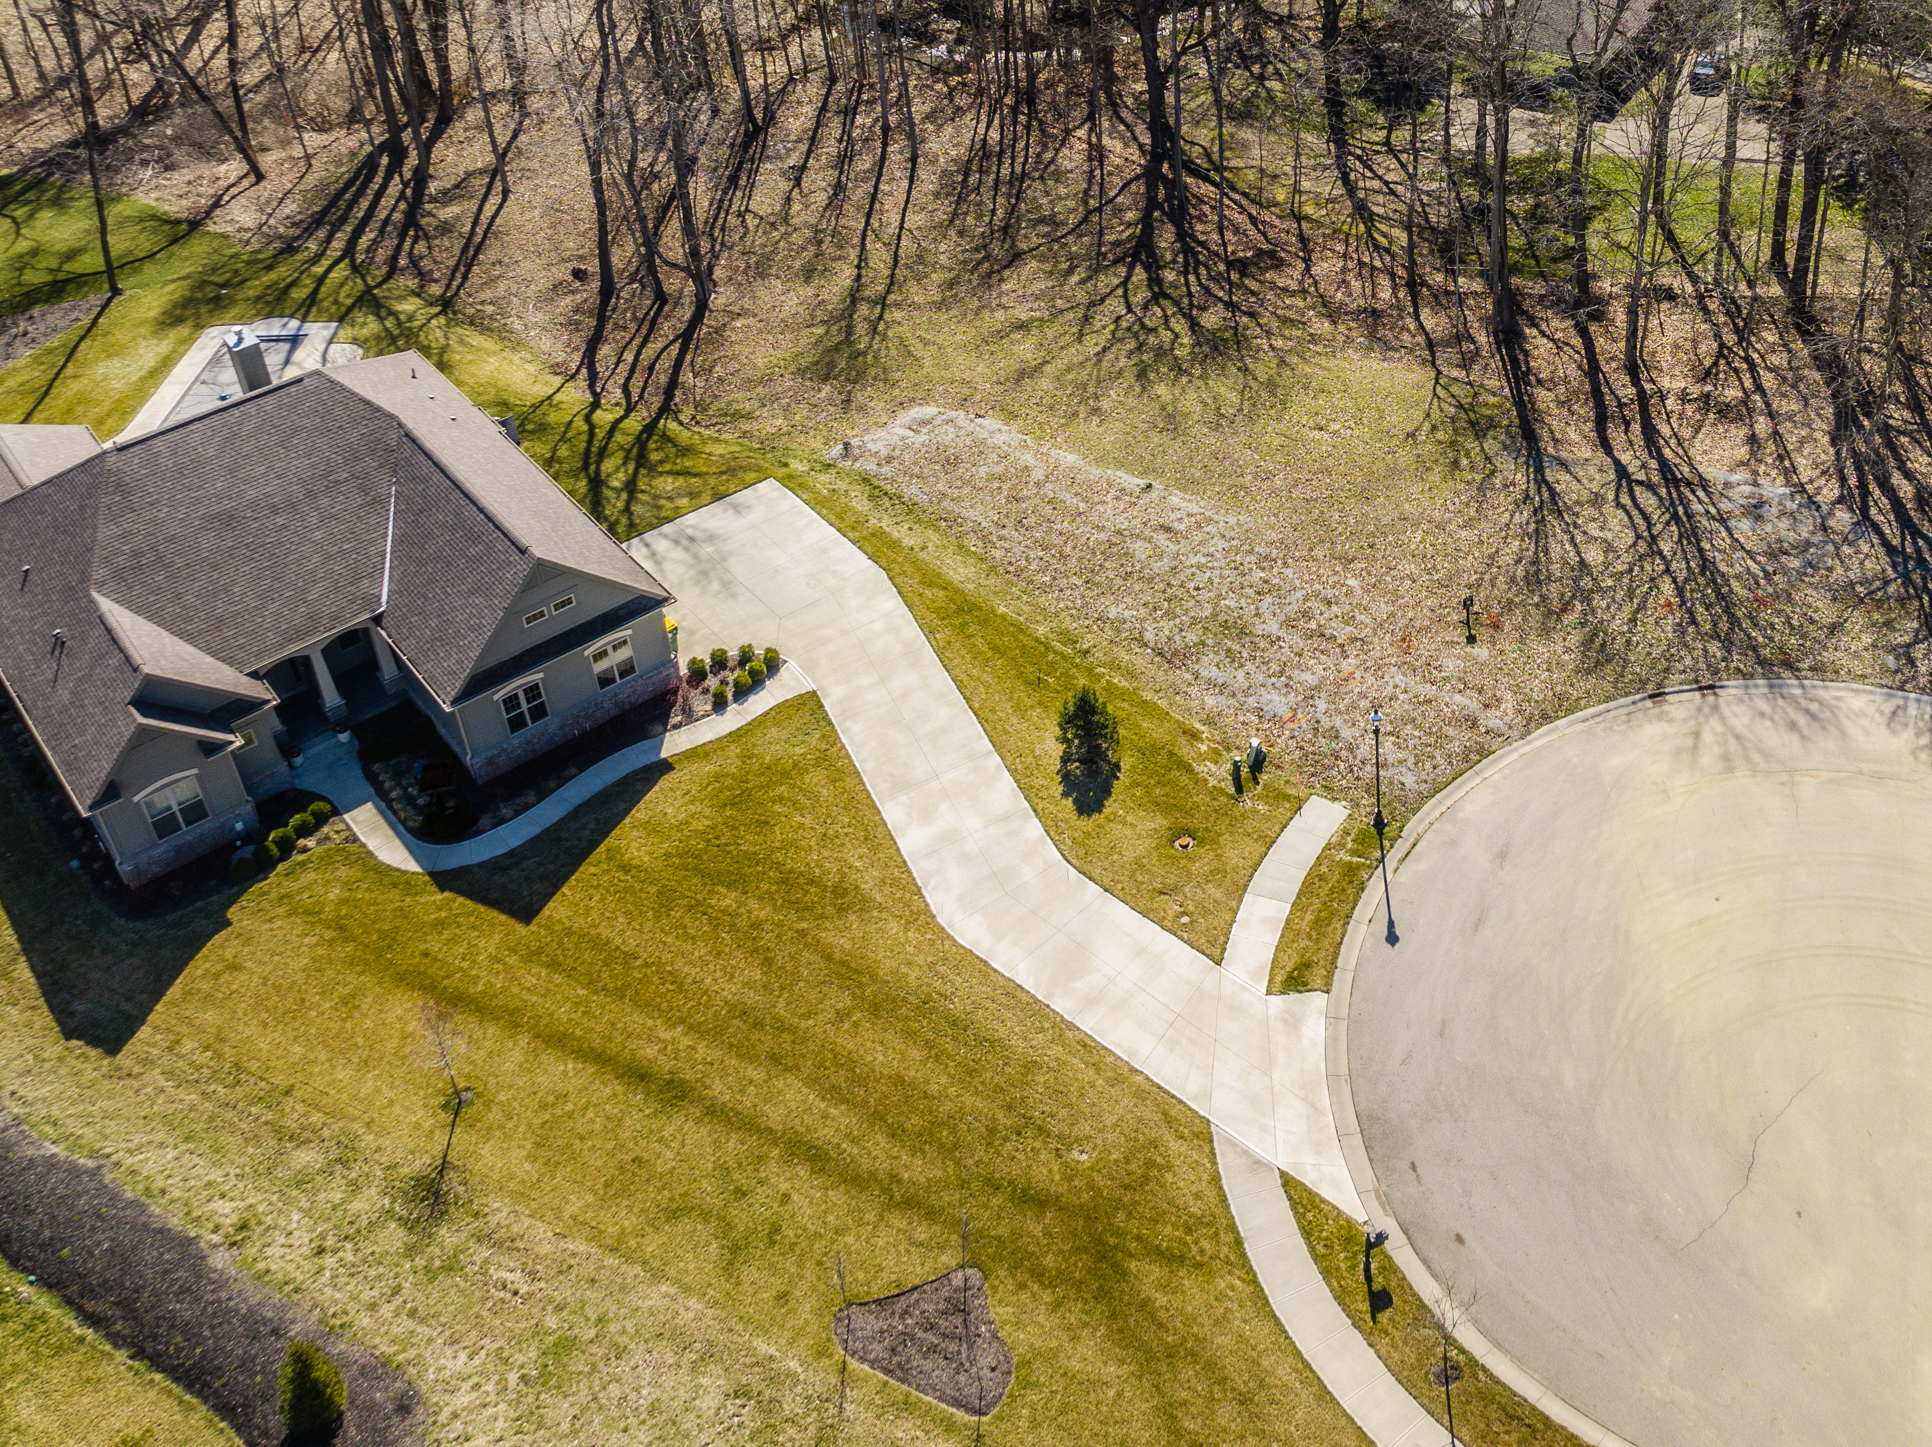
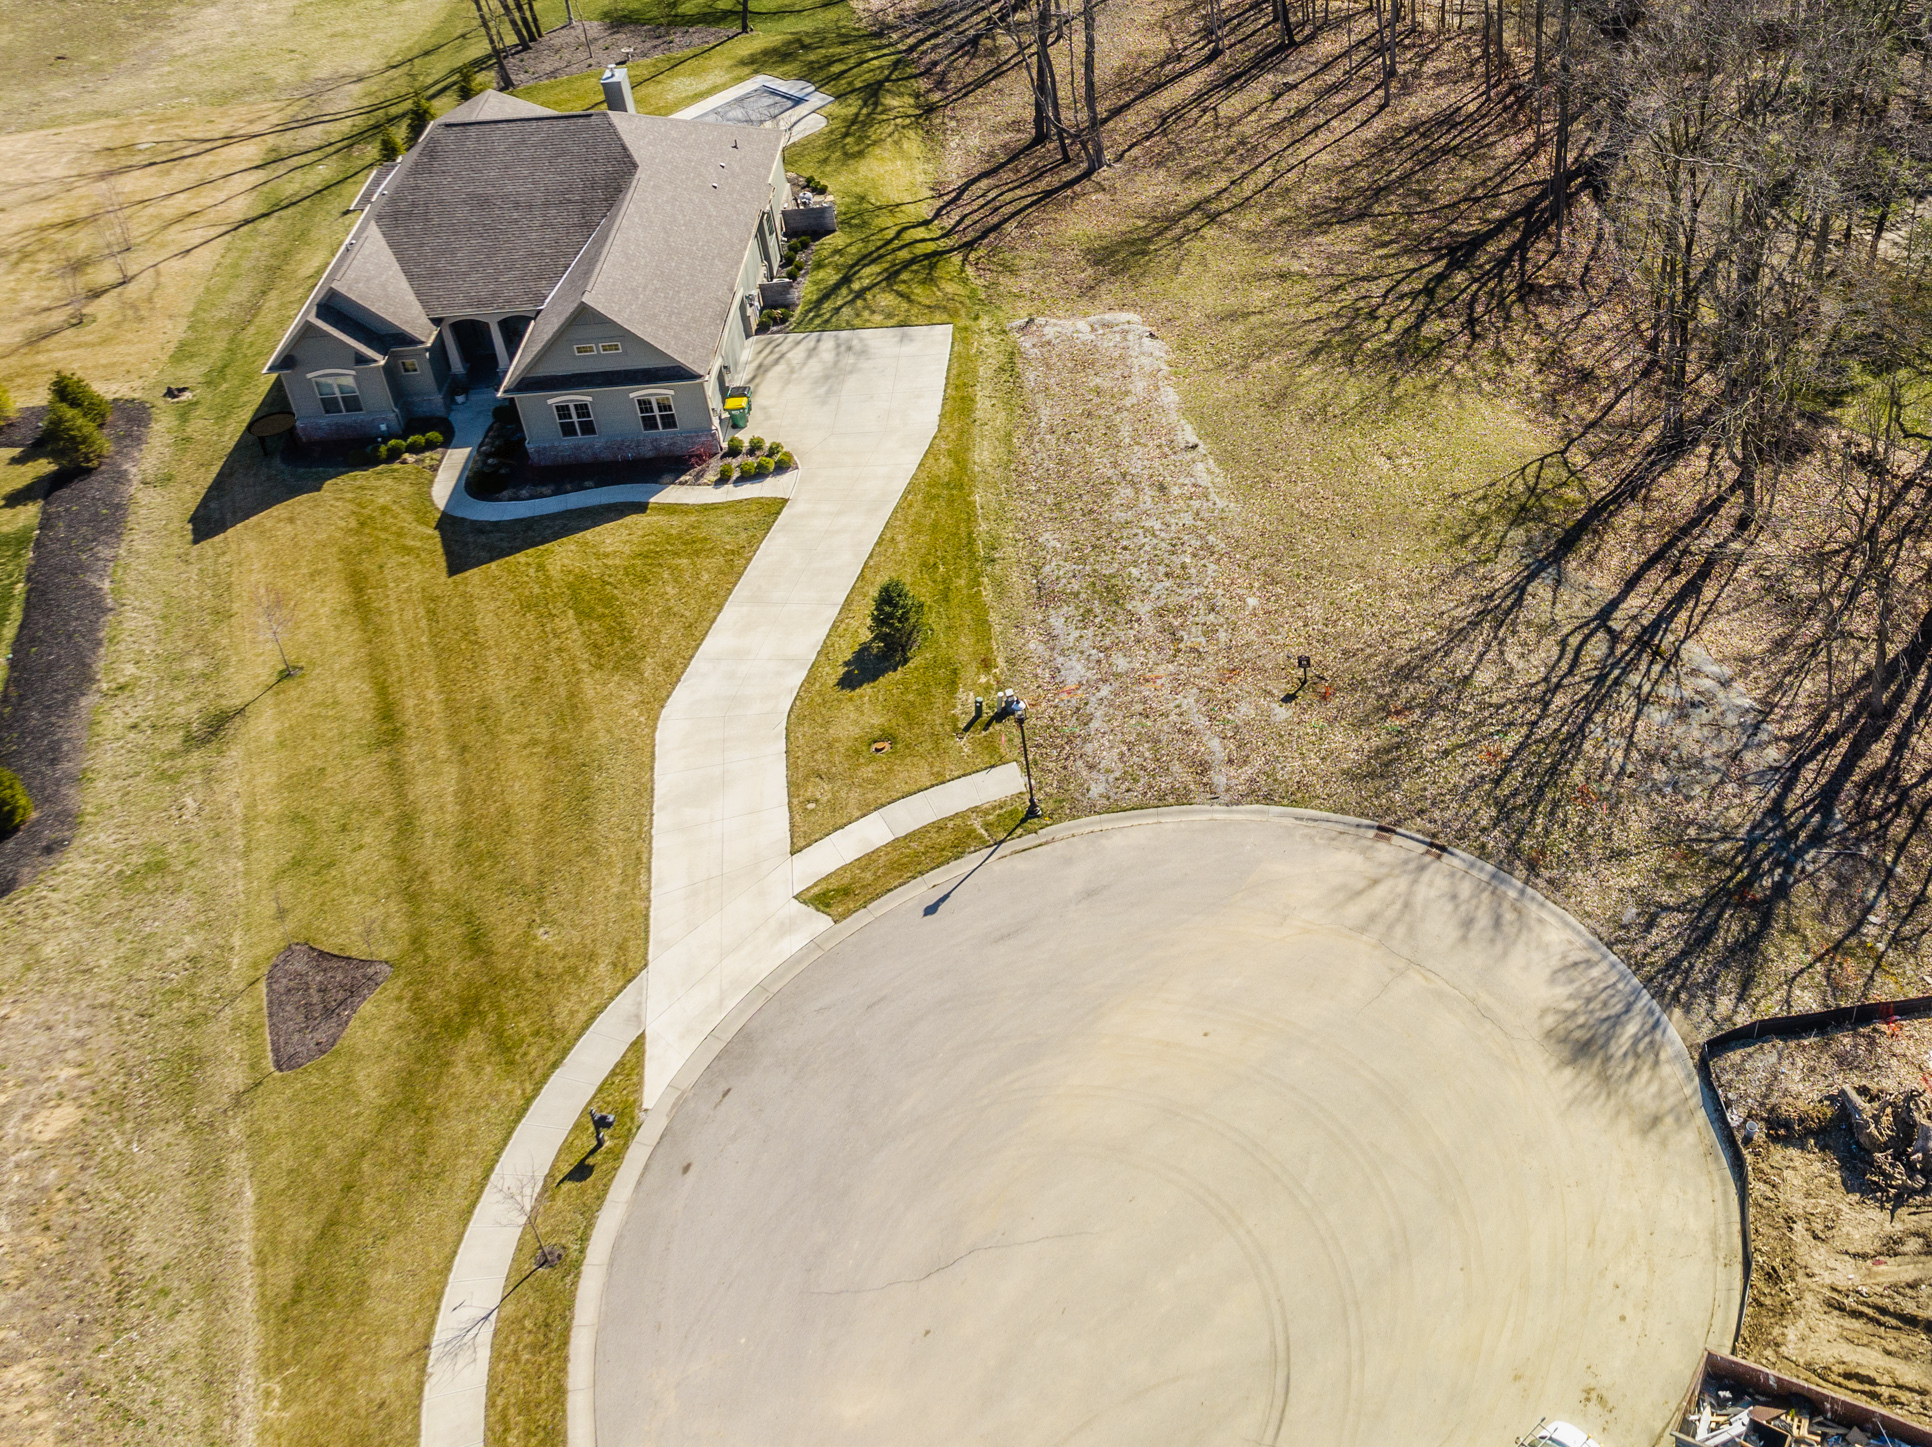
round table: none [42,856,124,925] -> present [247,411,299,456]

